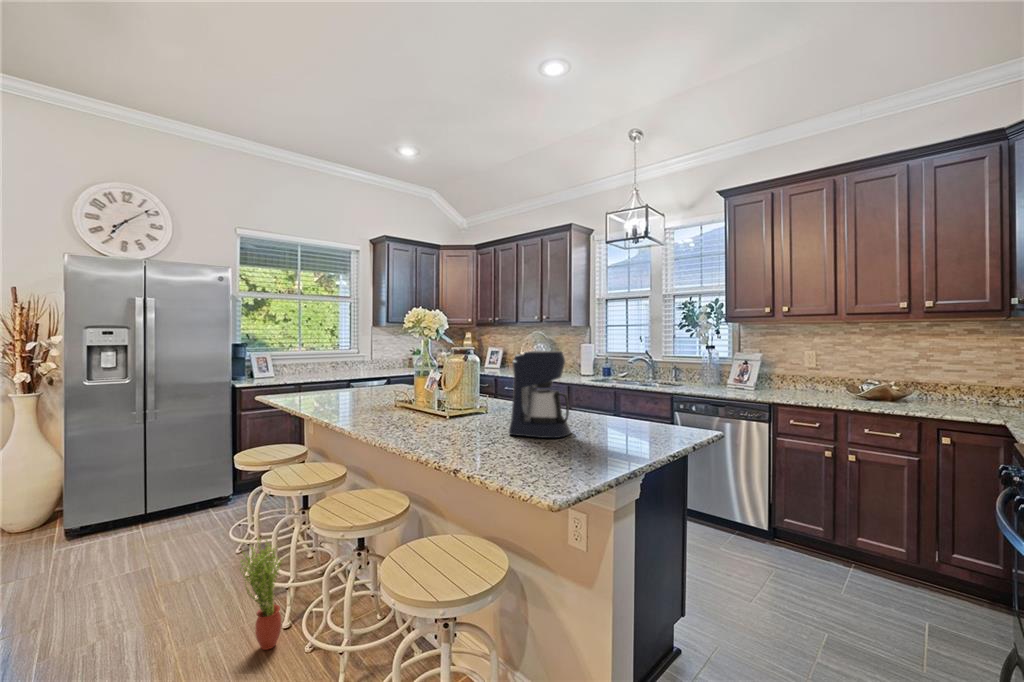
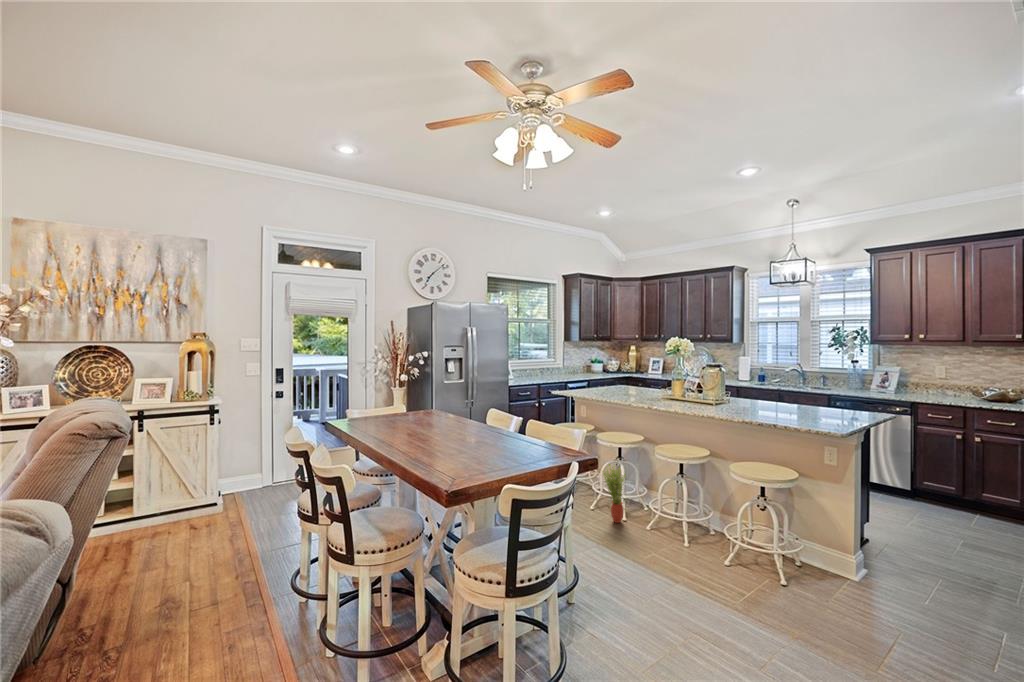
coffee maker: present [509,351,571,438] -> none [760,365,800,413]

